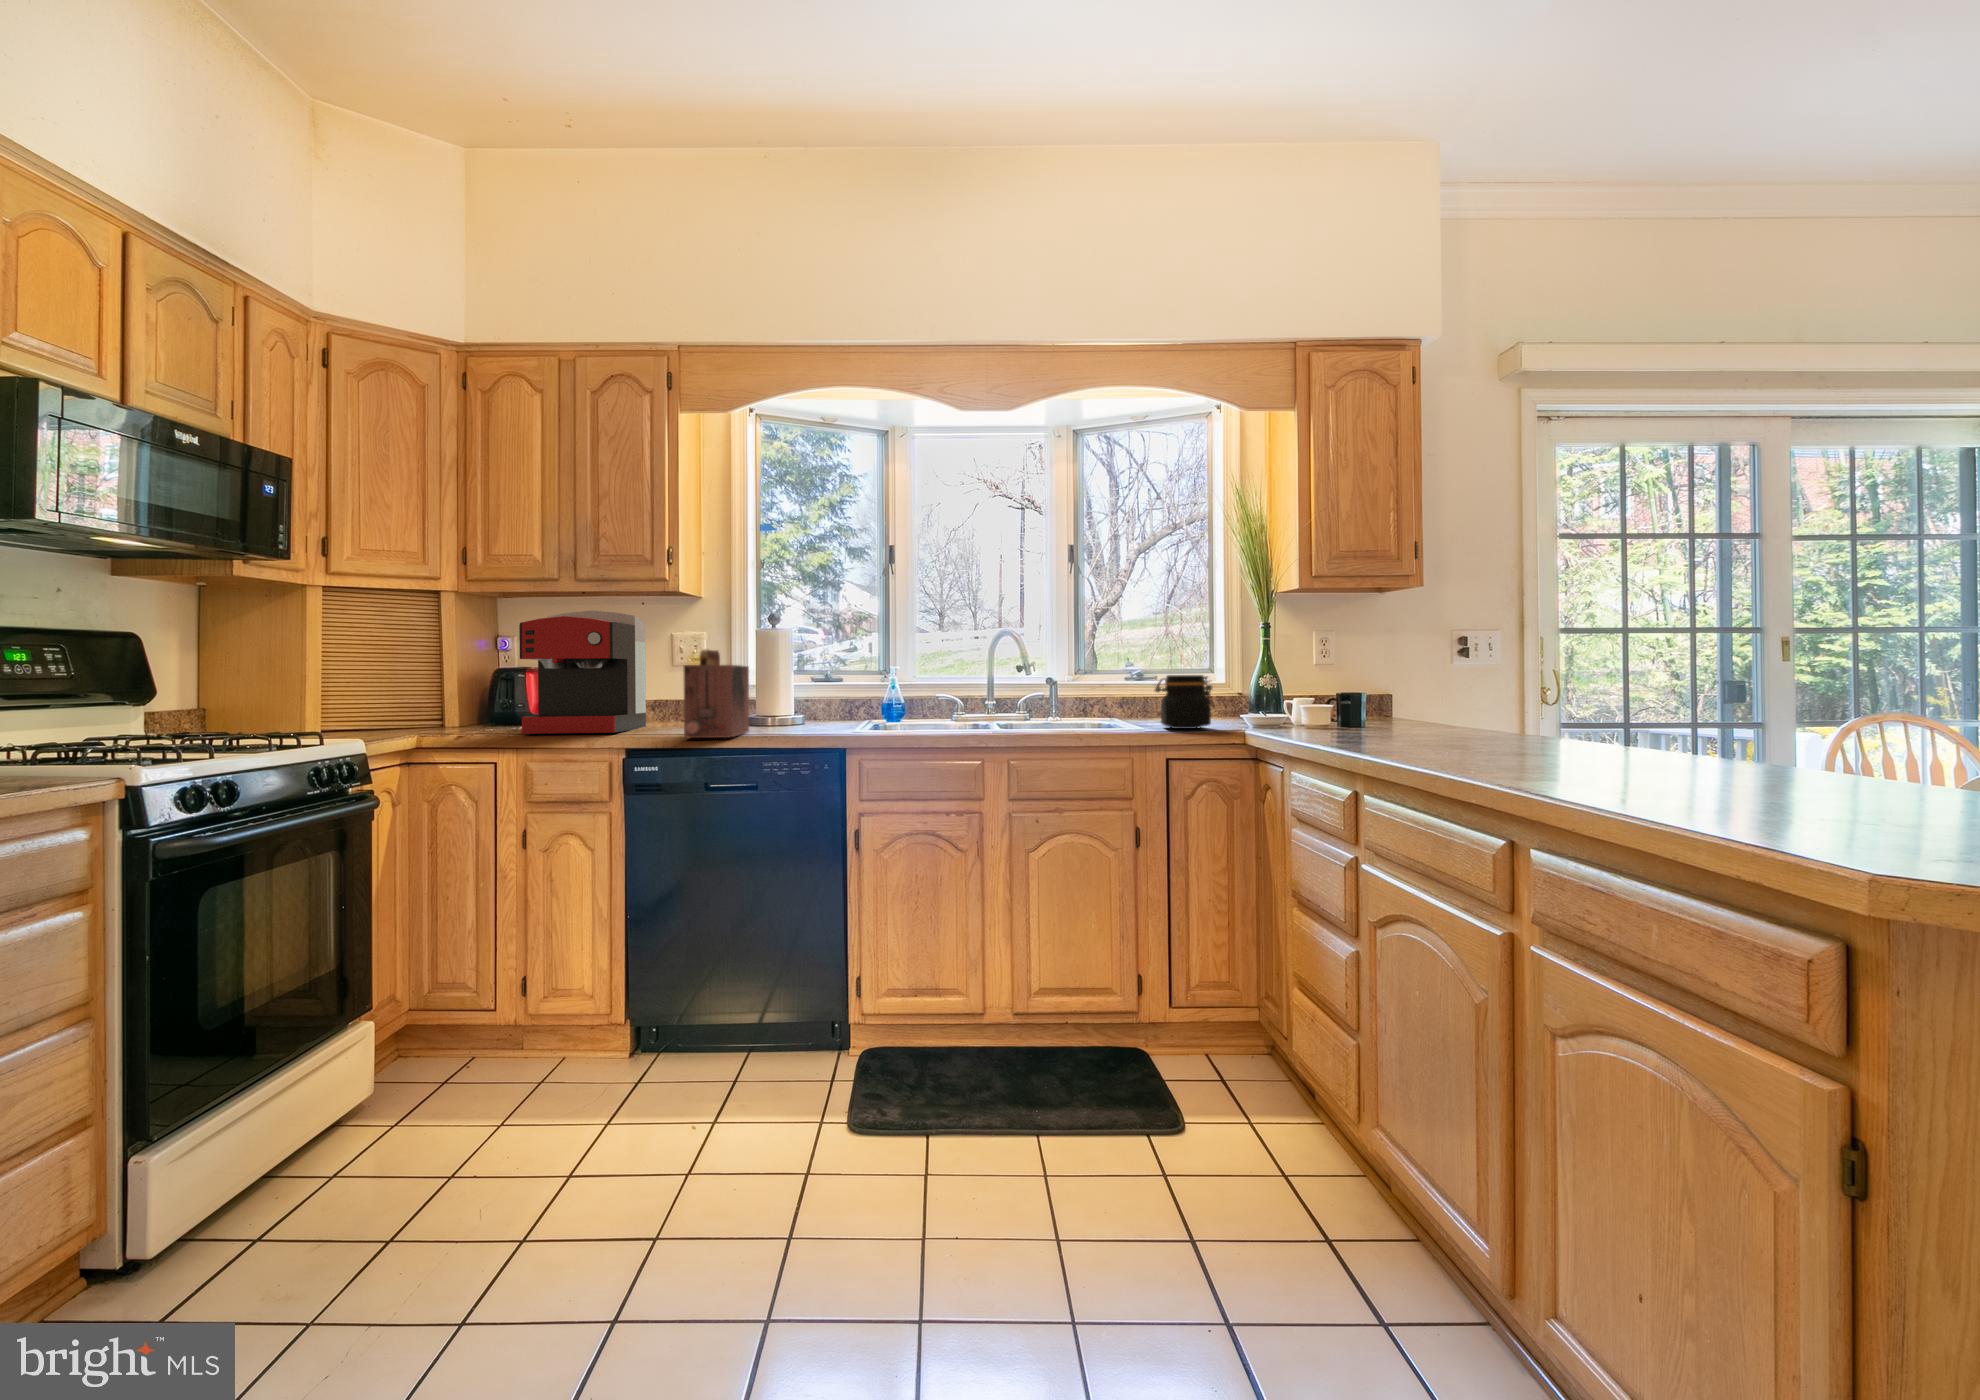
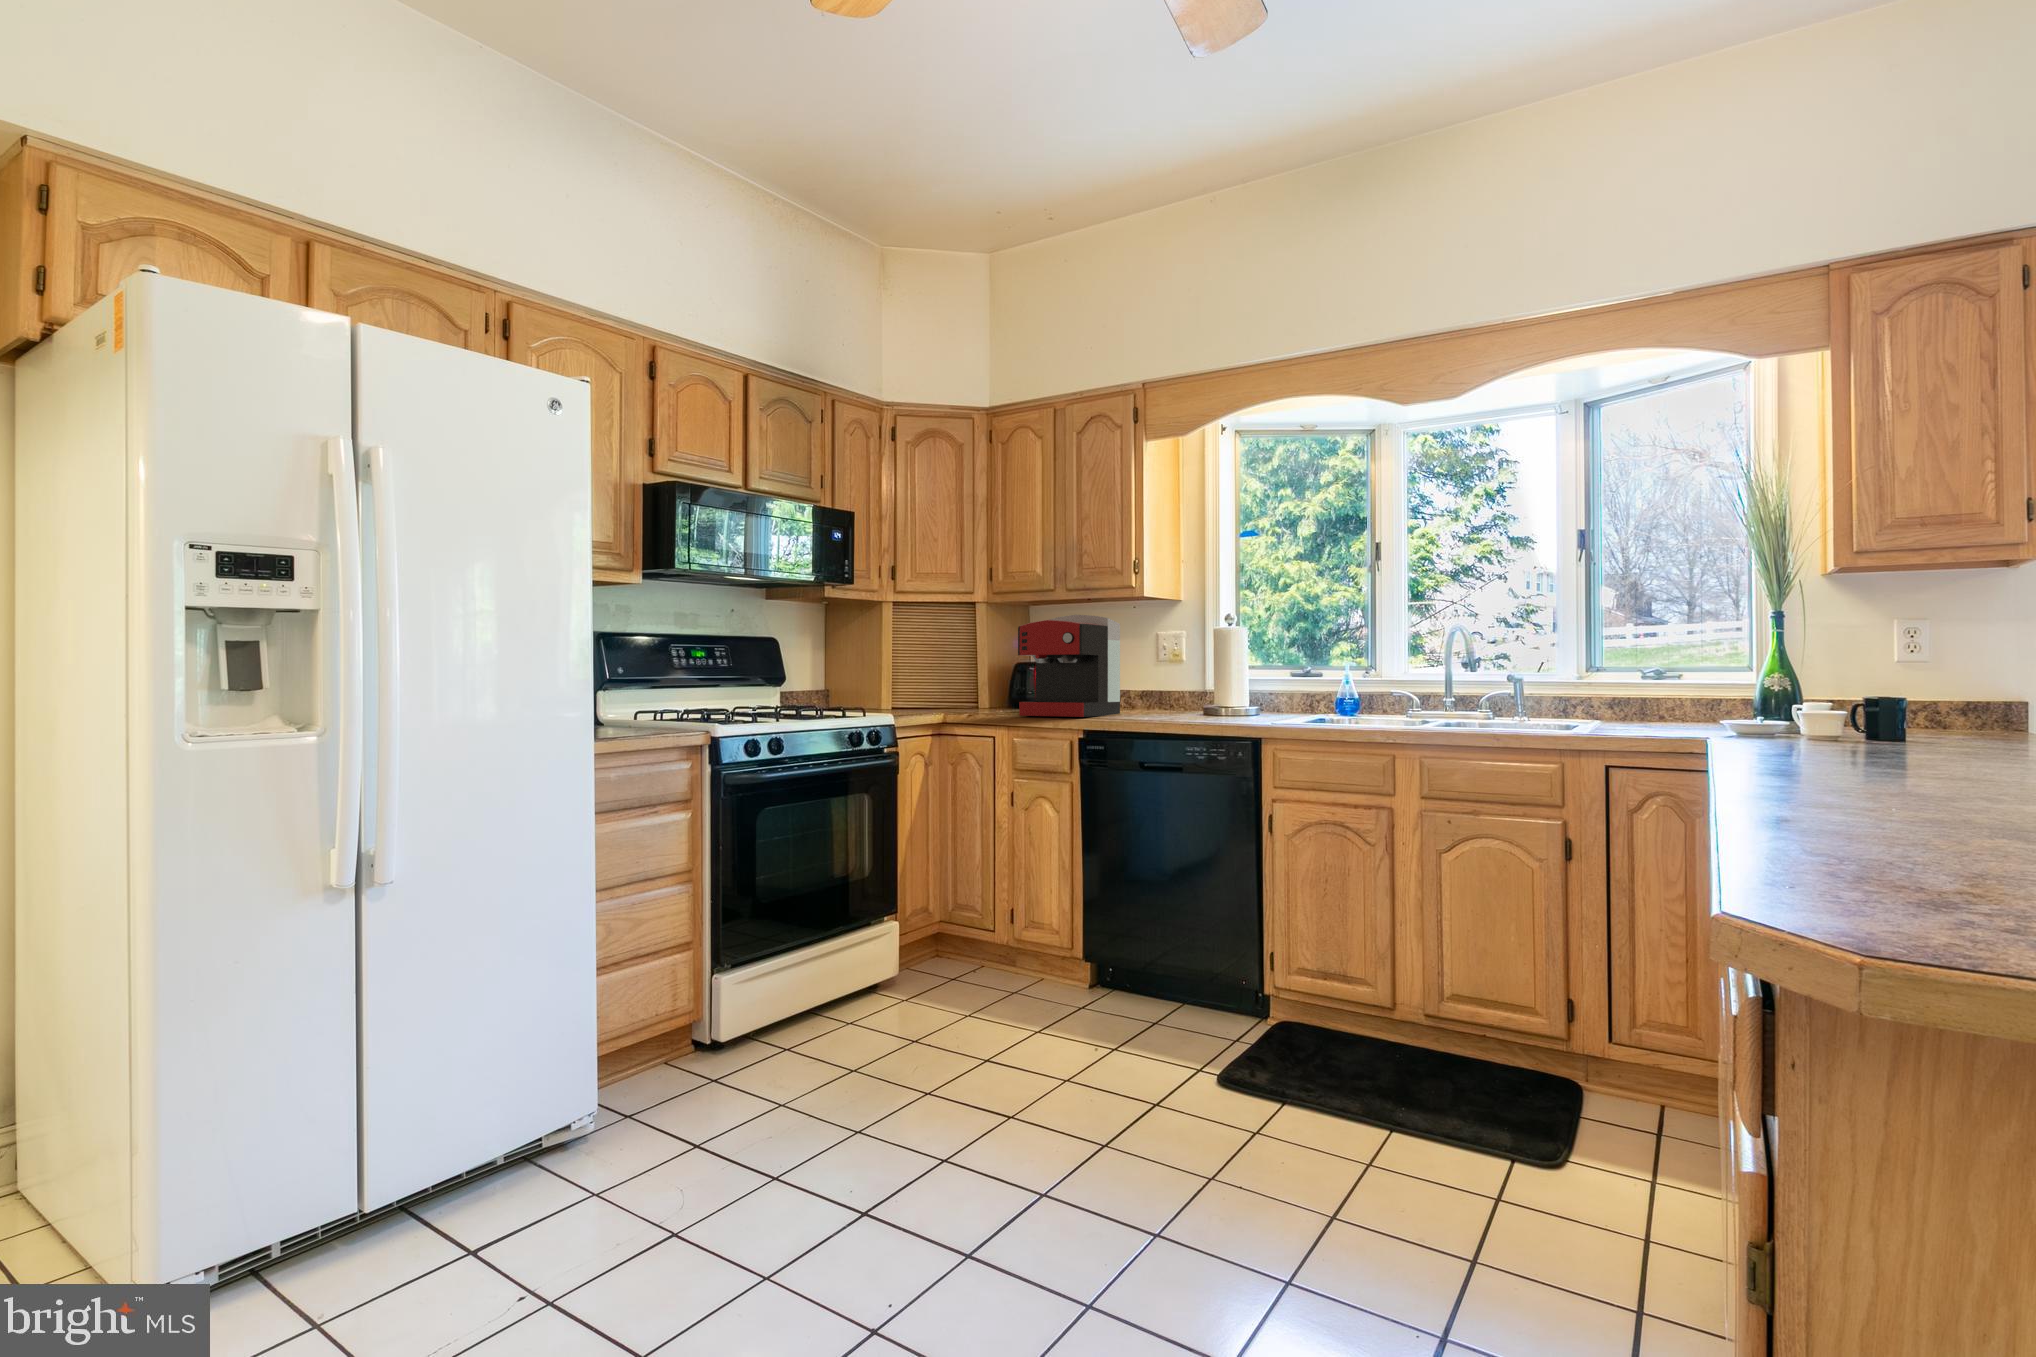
toaster: present [683,649,749,738] -> none [1122,646,1190,723]
jar: present [1155,675,1215,729] -> none [1603,669,1684,732]

